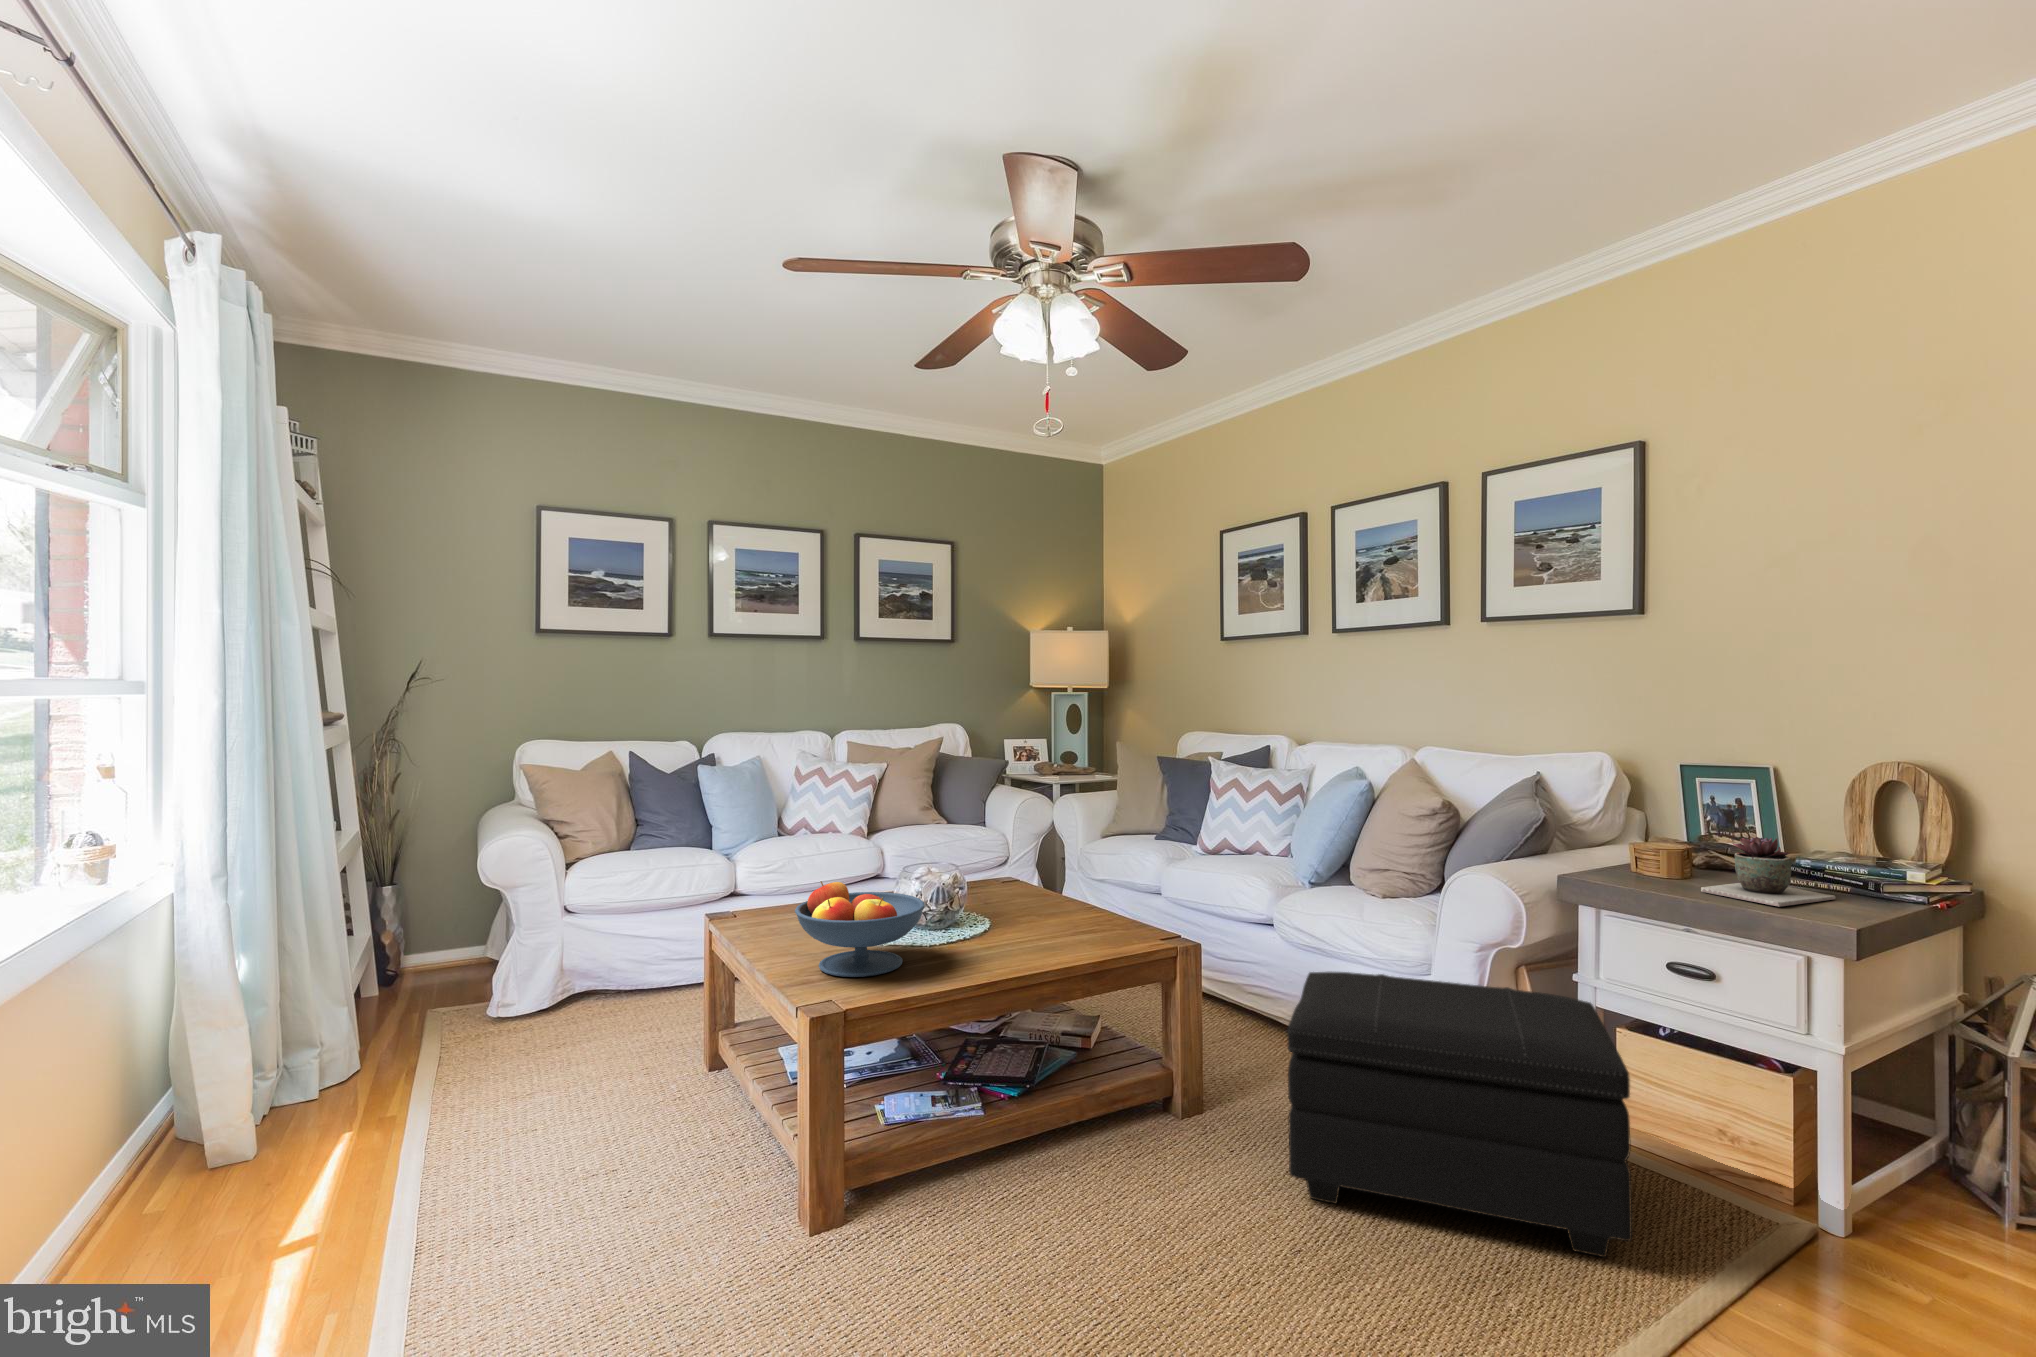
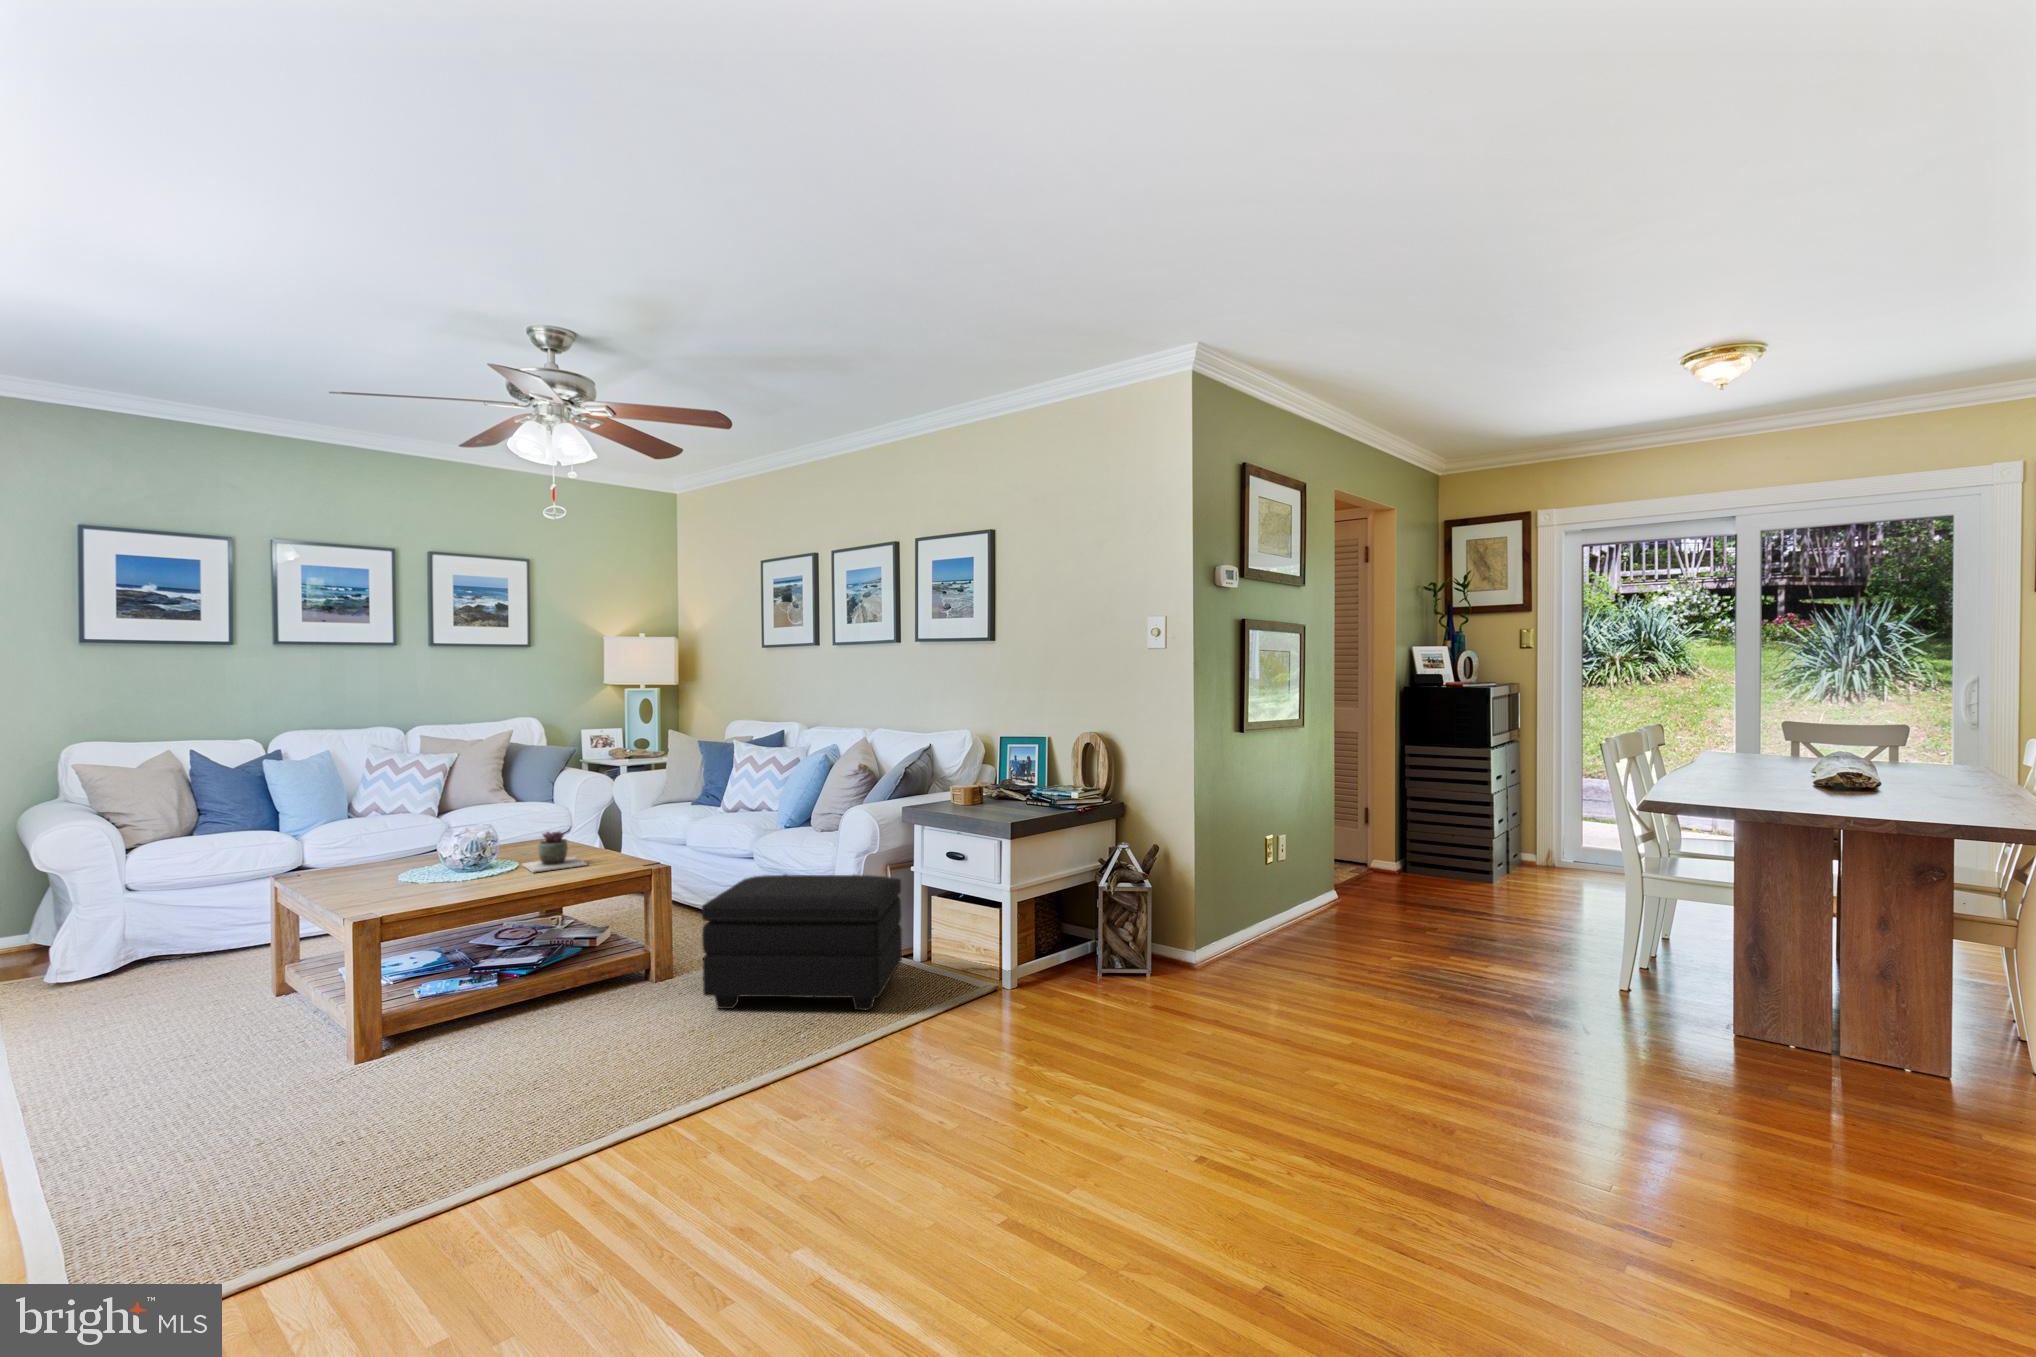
succulent plant: present [1701,837,1836,907] -> present [523,832,587,873]
fruit bowl: present [795,881,925,977] -> none [347,839,455,902]

